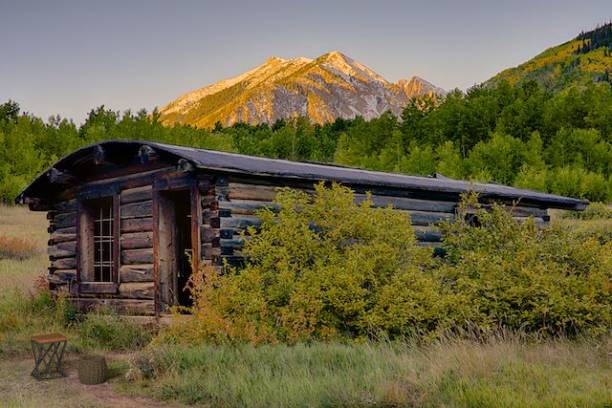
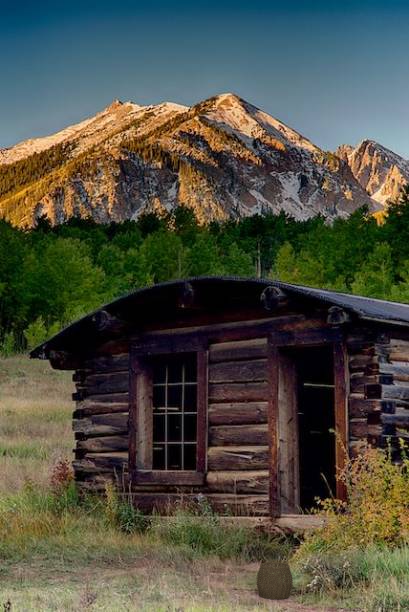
stool: present [30,333,67,381] -> none [184,534,234,594]

